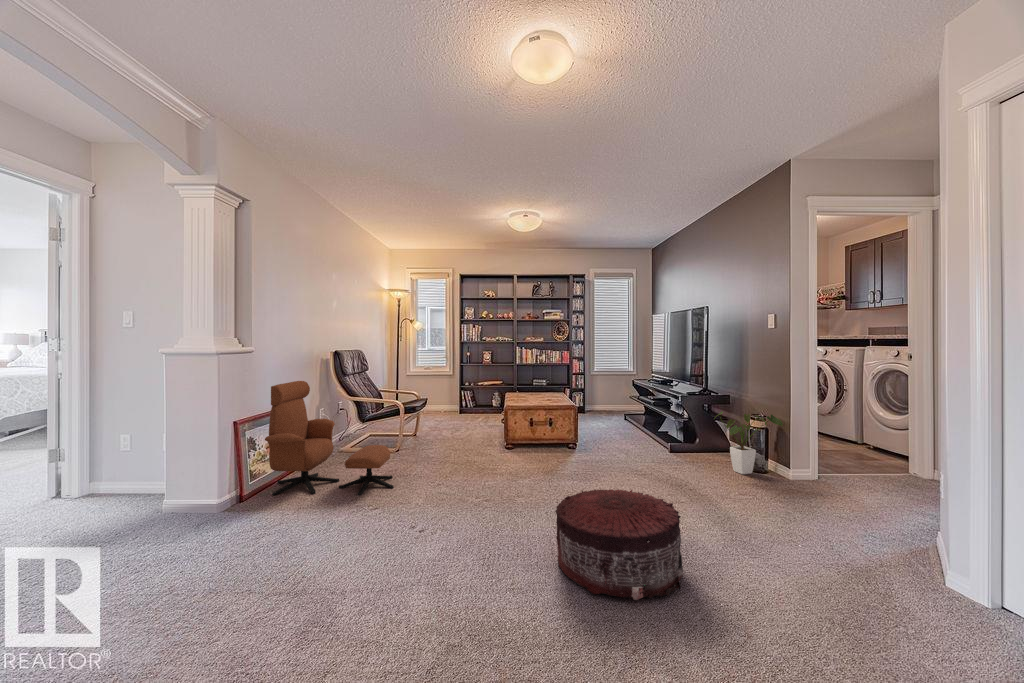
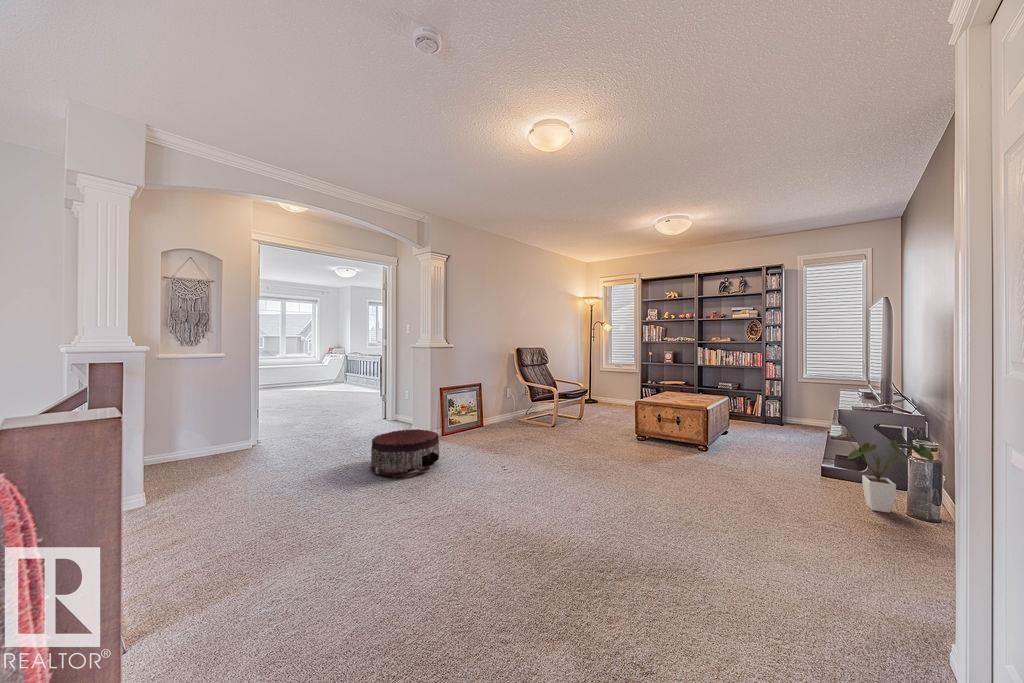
lounge chair: present [265,381,394,495] -> none [453,368,530,446]
pouf: present [555,489,683,600] -> present [370,429,439,478]

